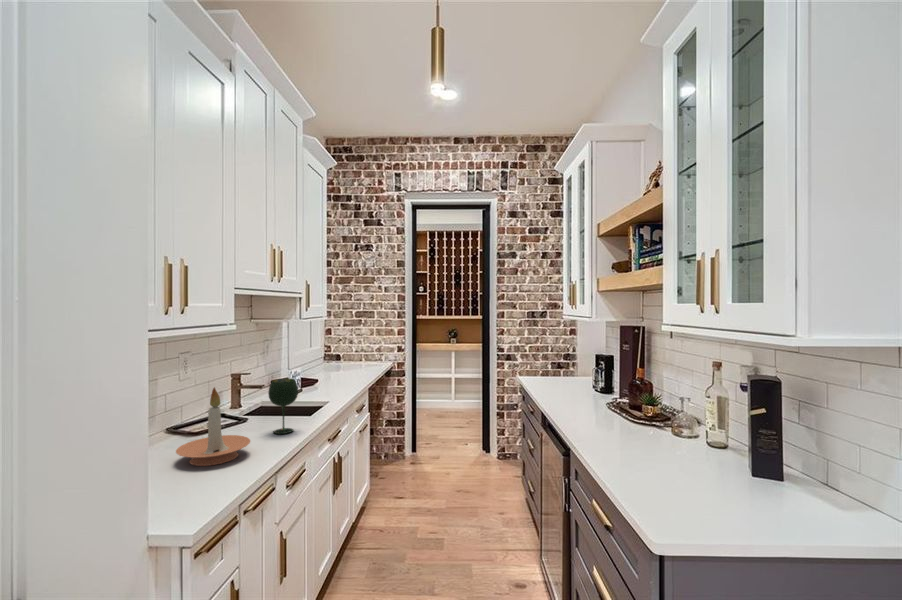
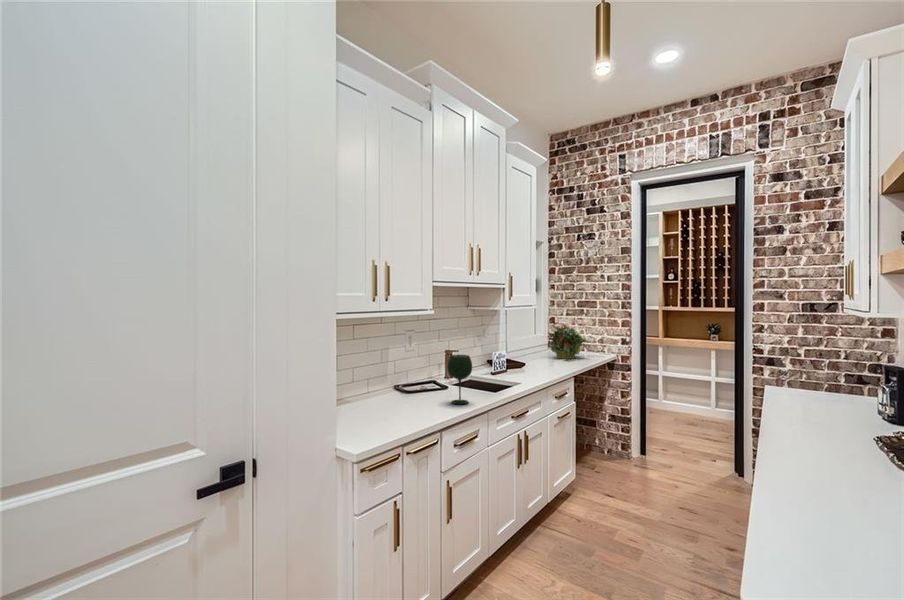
potted plant: none [331,333,371,371] -> present [548,322,586,359]
candle holder: present [176,387,250,466] -> none [365,354,421,418]

